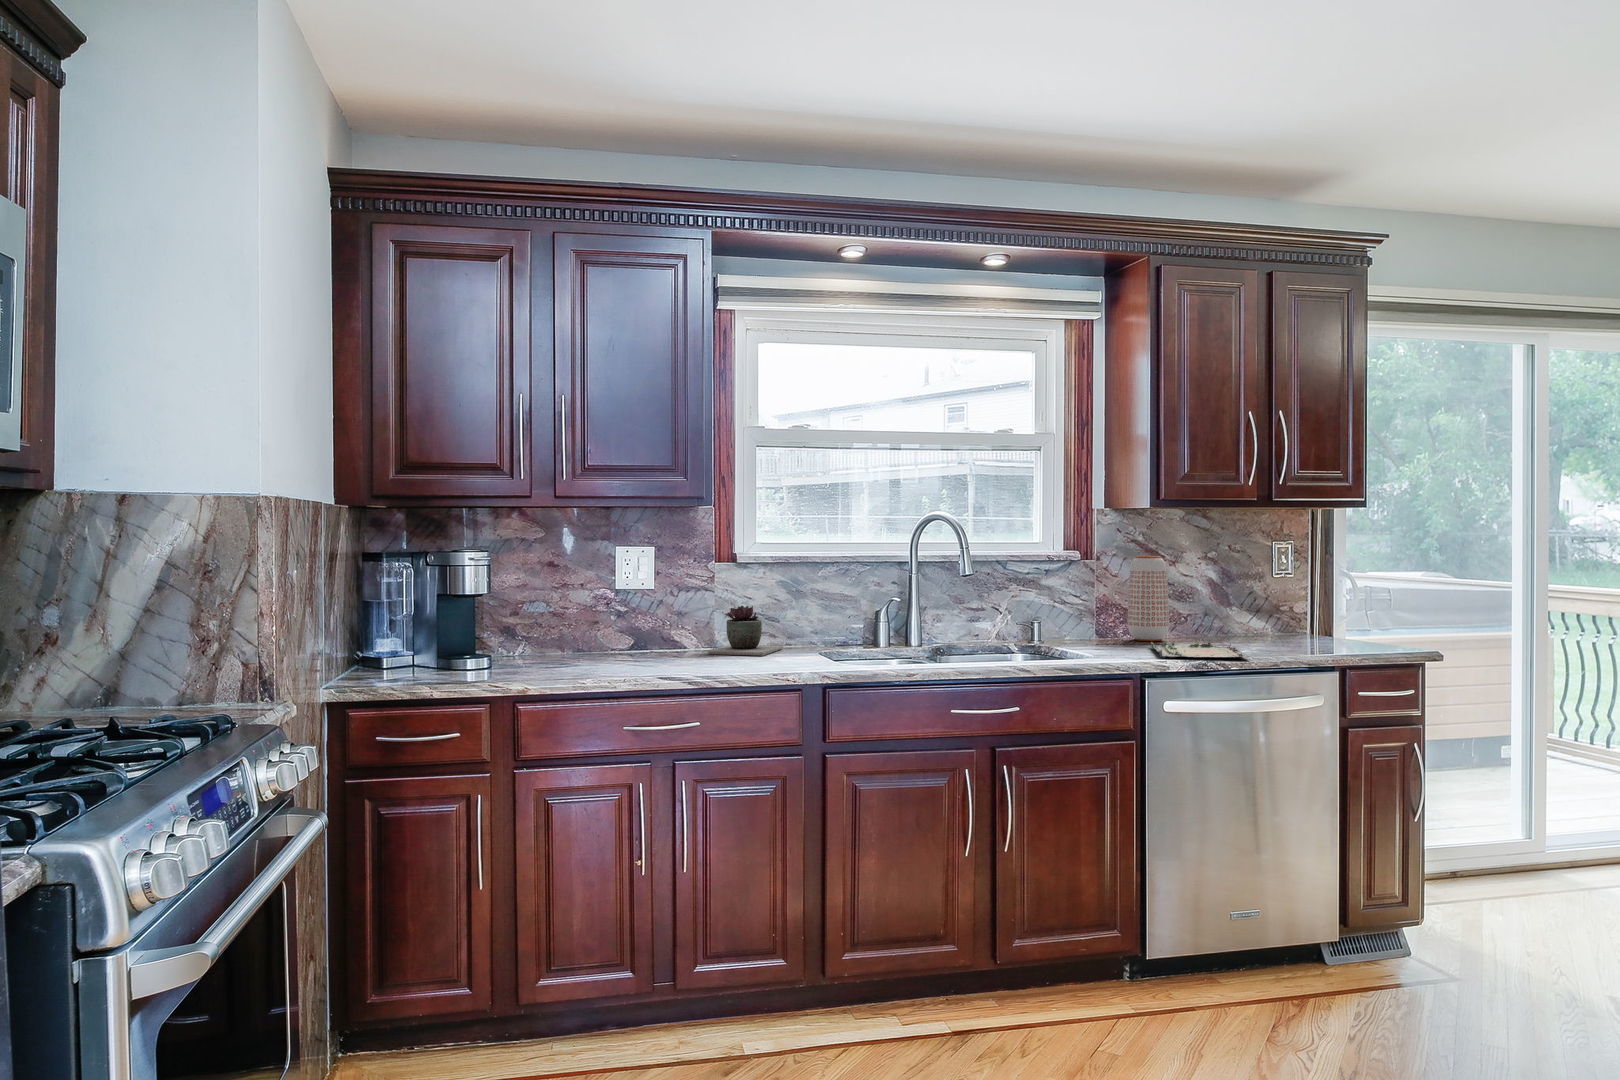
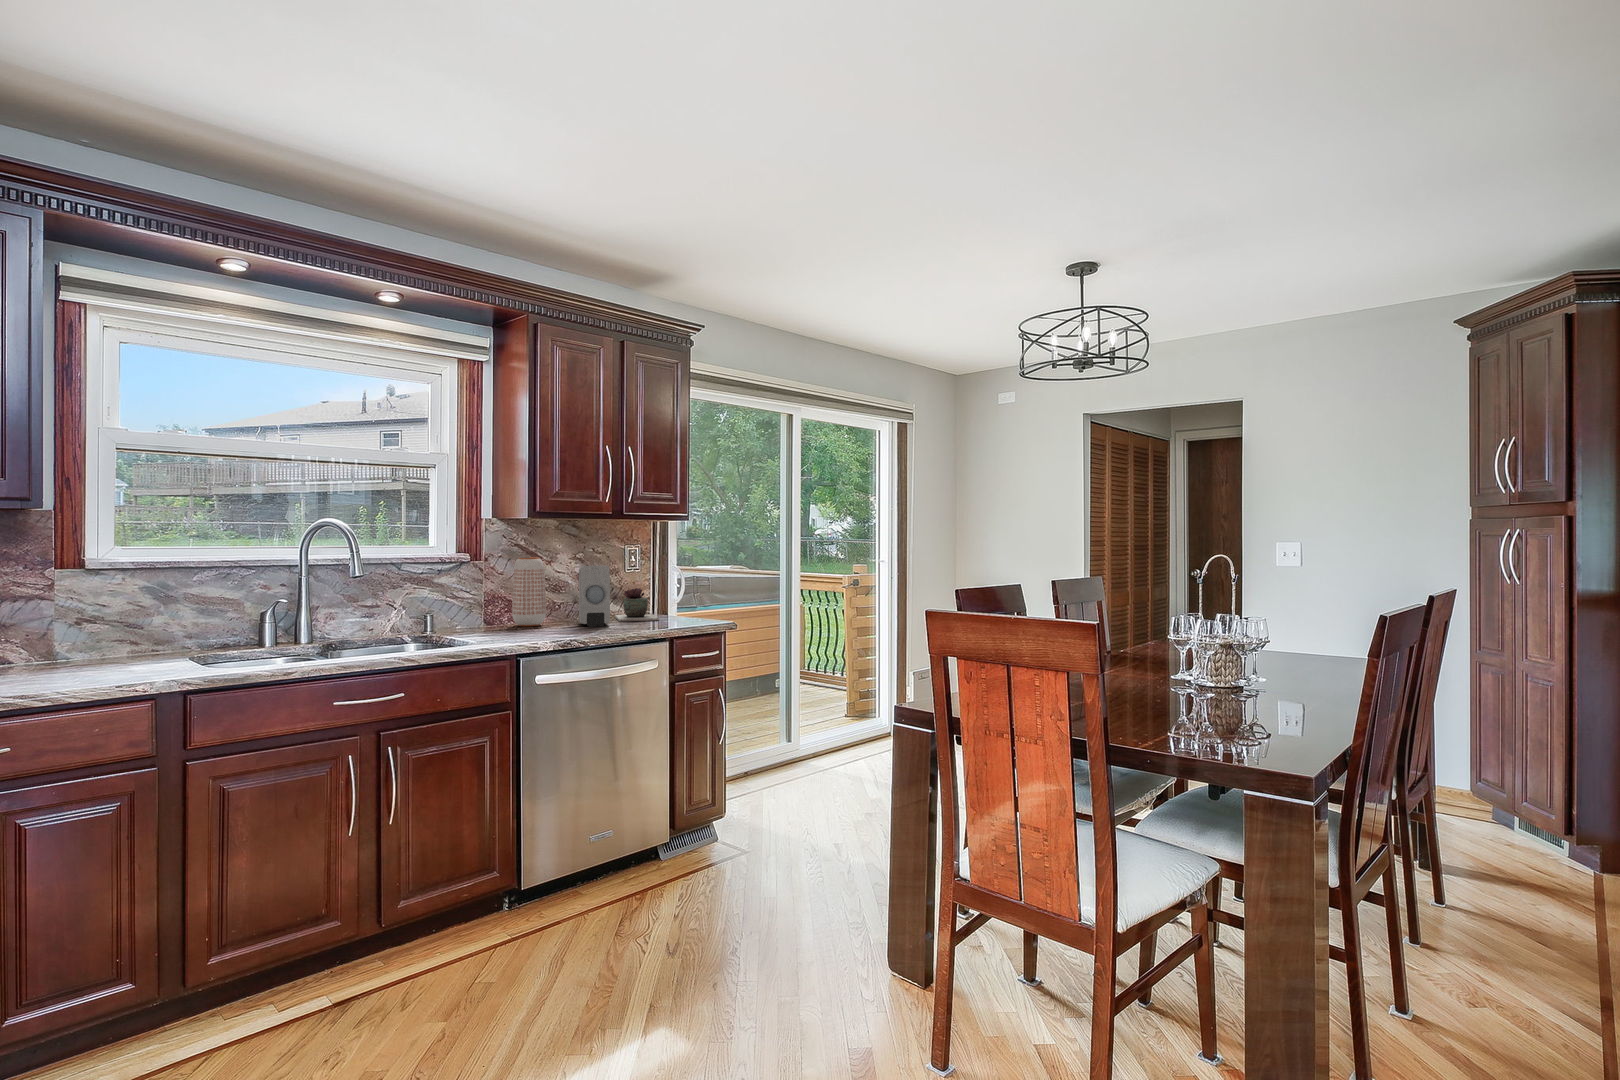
soap dispenser: none [1210,568,1254,646] -> present [579,566,610,627]
succulent plant: present [708,606,783,656] -> present [615,588,659,622]
tray: present [1151,638,1249,658] -> none [529,620,605,640]

